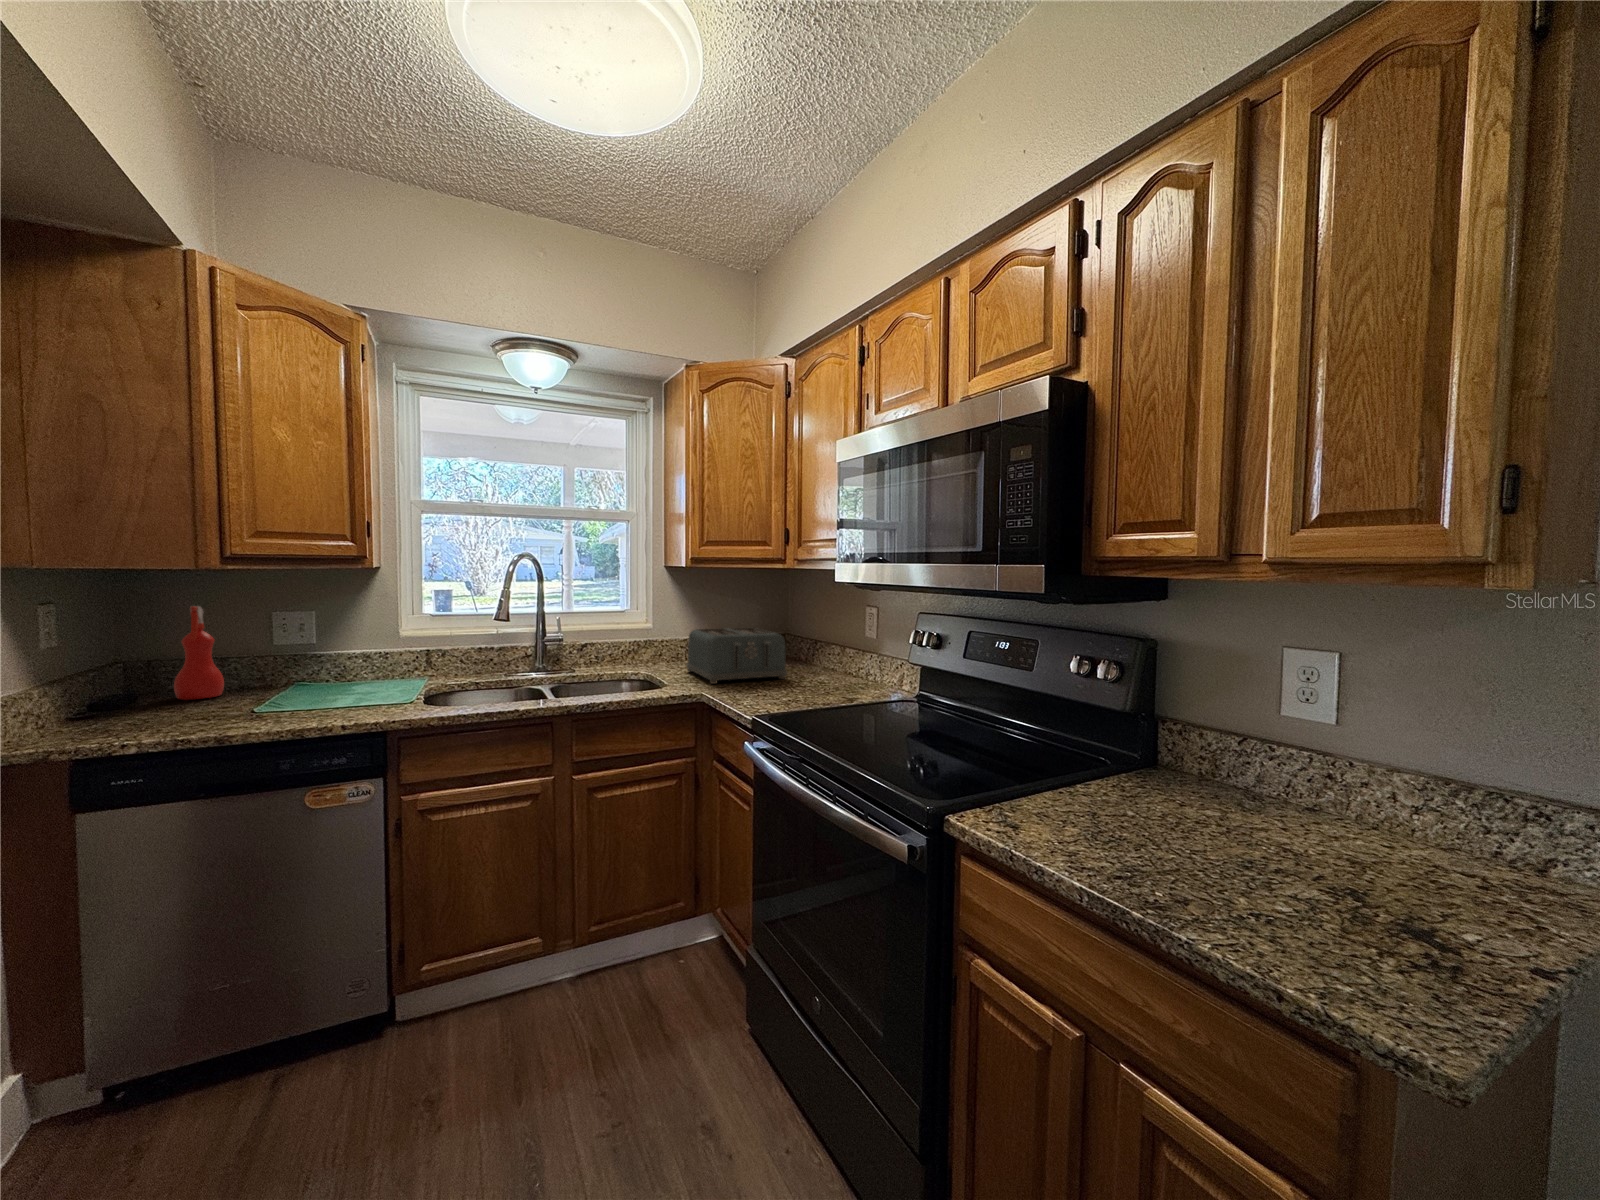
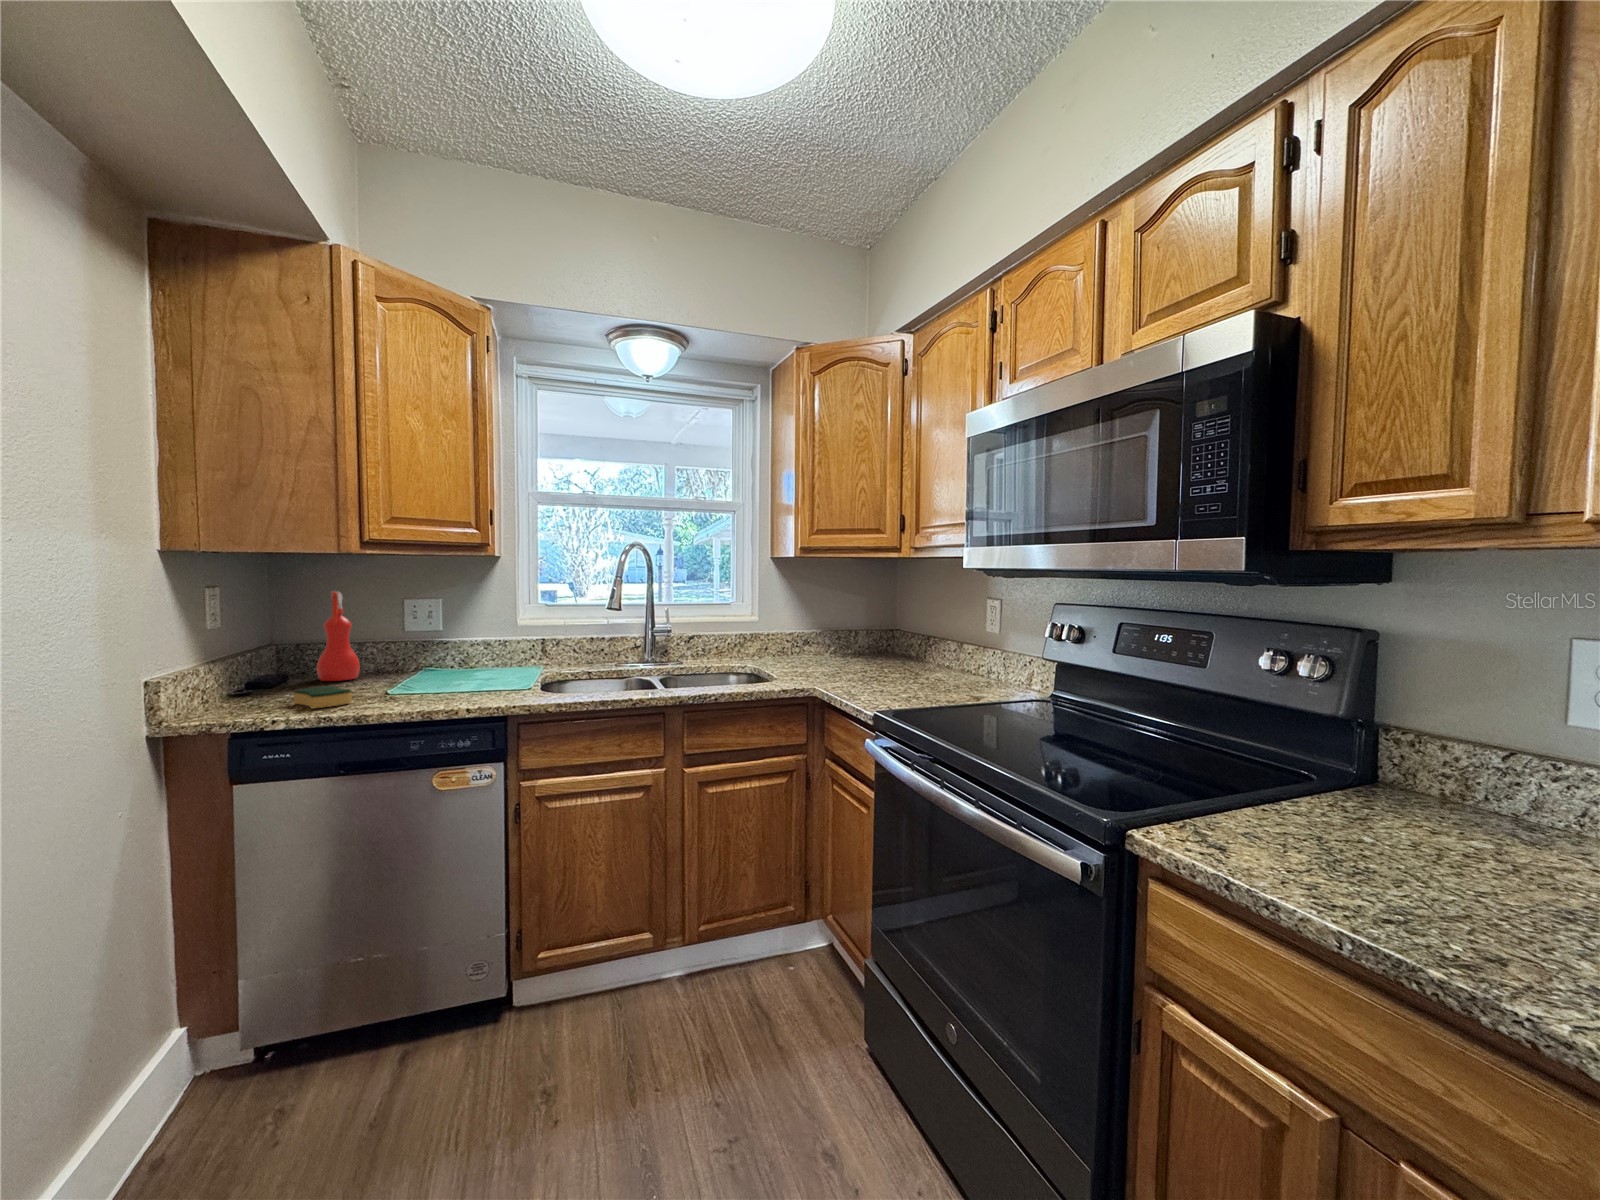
toaster: present [686,628,787,684] -> none [794,621,903,679]
sponge: none [146,705,213,730] -> present [294,686,352,709]

